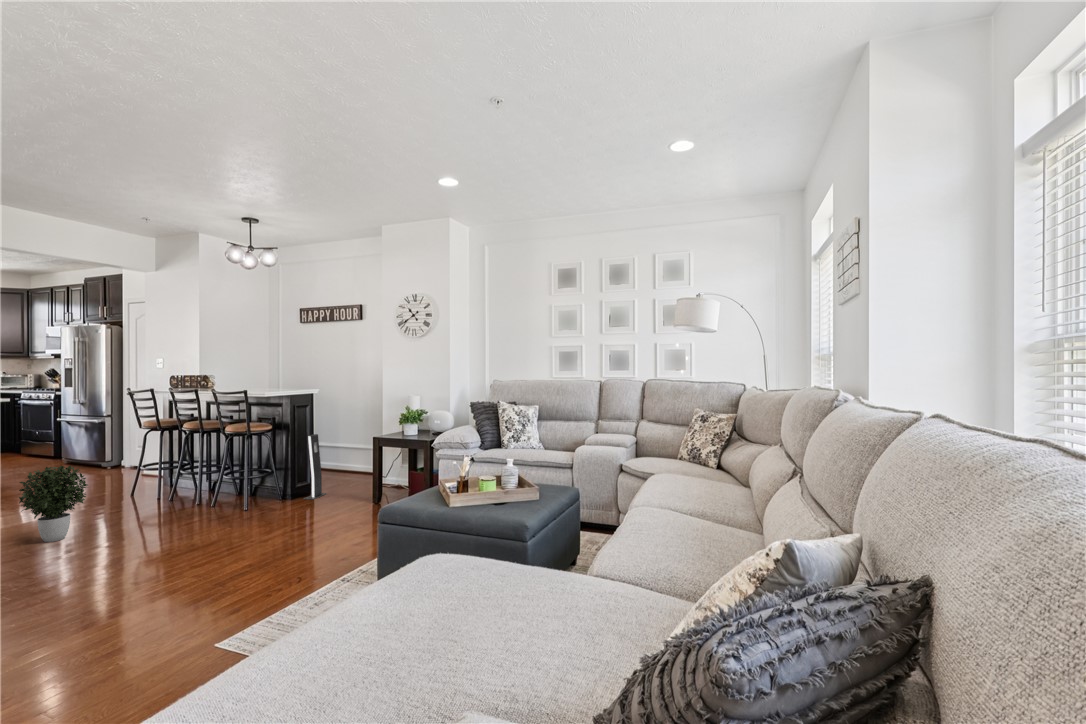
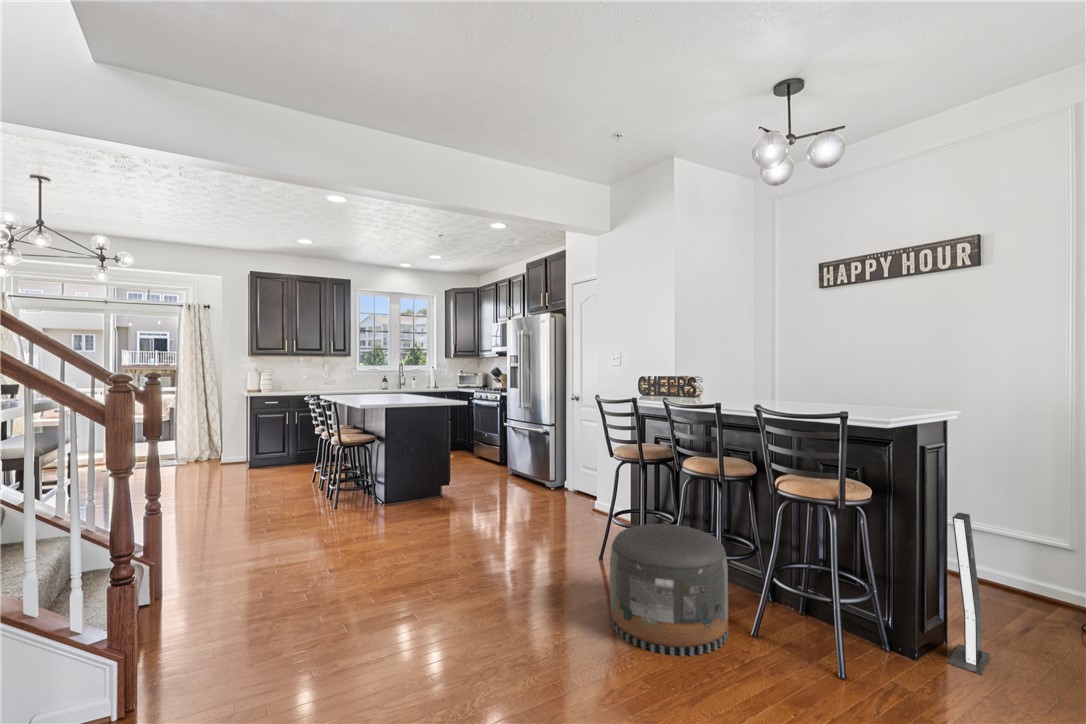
pouf: none [117,459,196,522] -> present [610,524,728,657]
potted plant: present [19,466,88,542] -> none [495,536,590,683]

